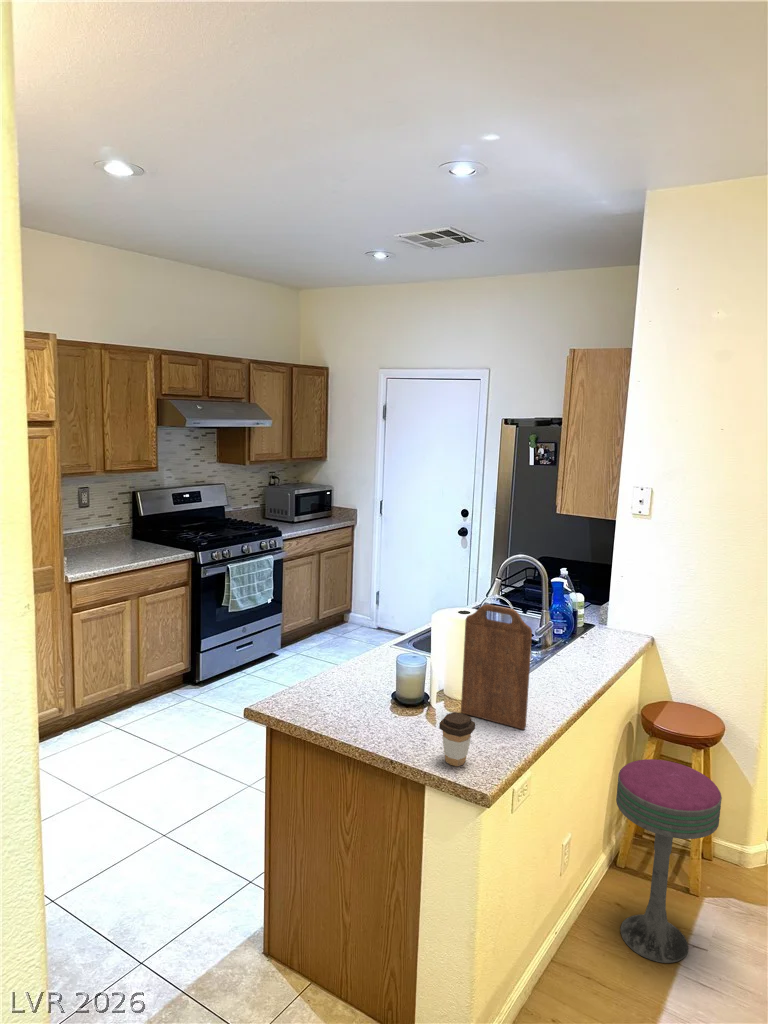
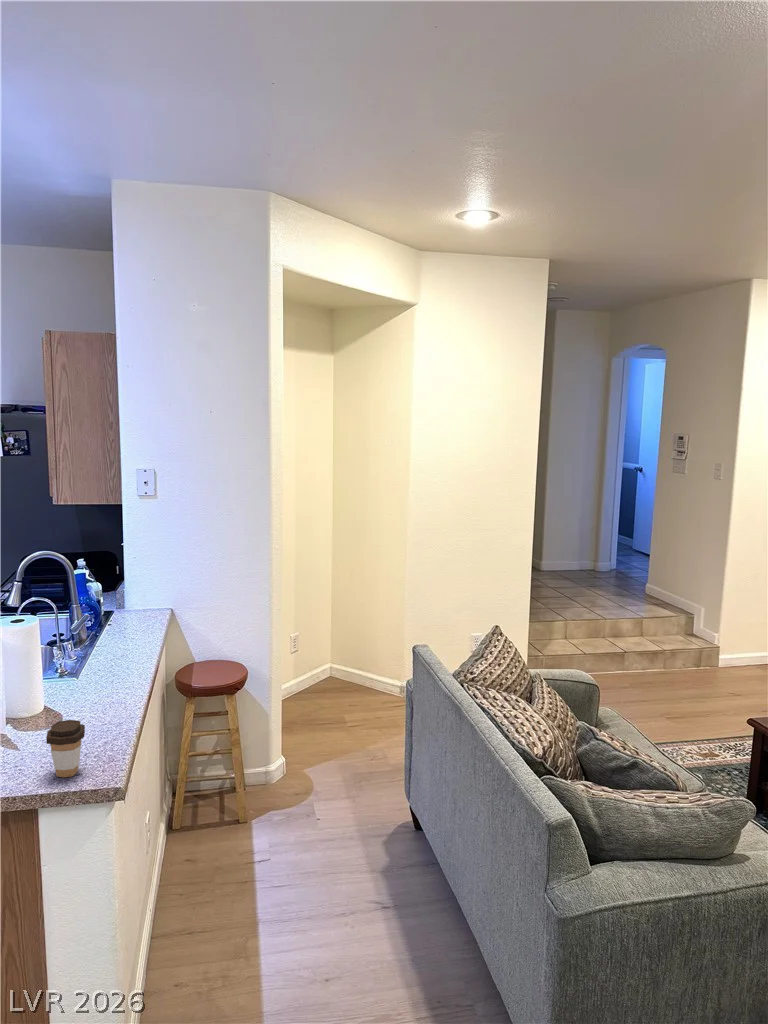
cutting board: present [461,604,532,729] -> none [34,601,116,727]
bar stool: present [616,759,722,963] -> none [182,712,270,891]

